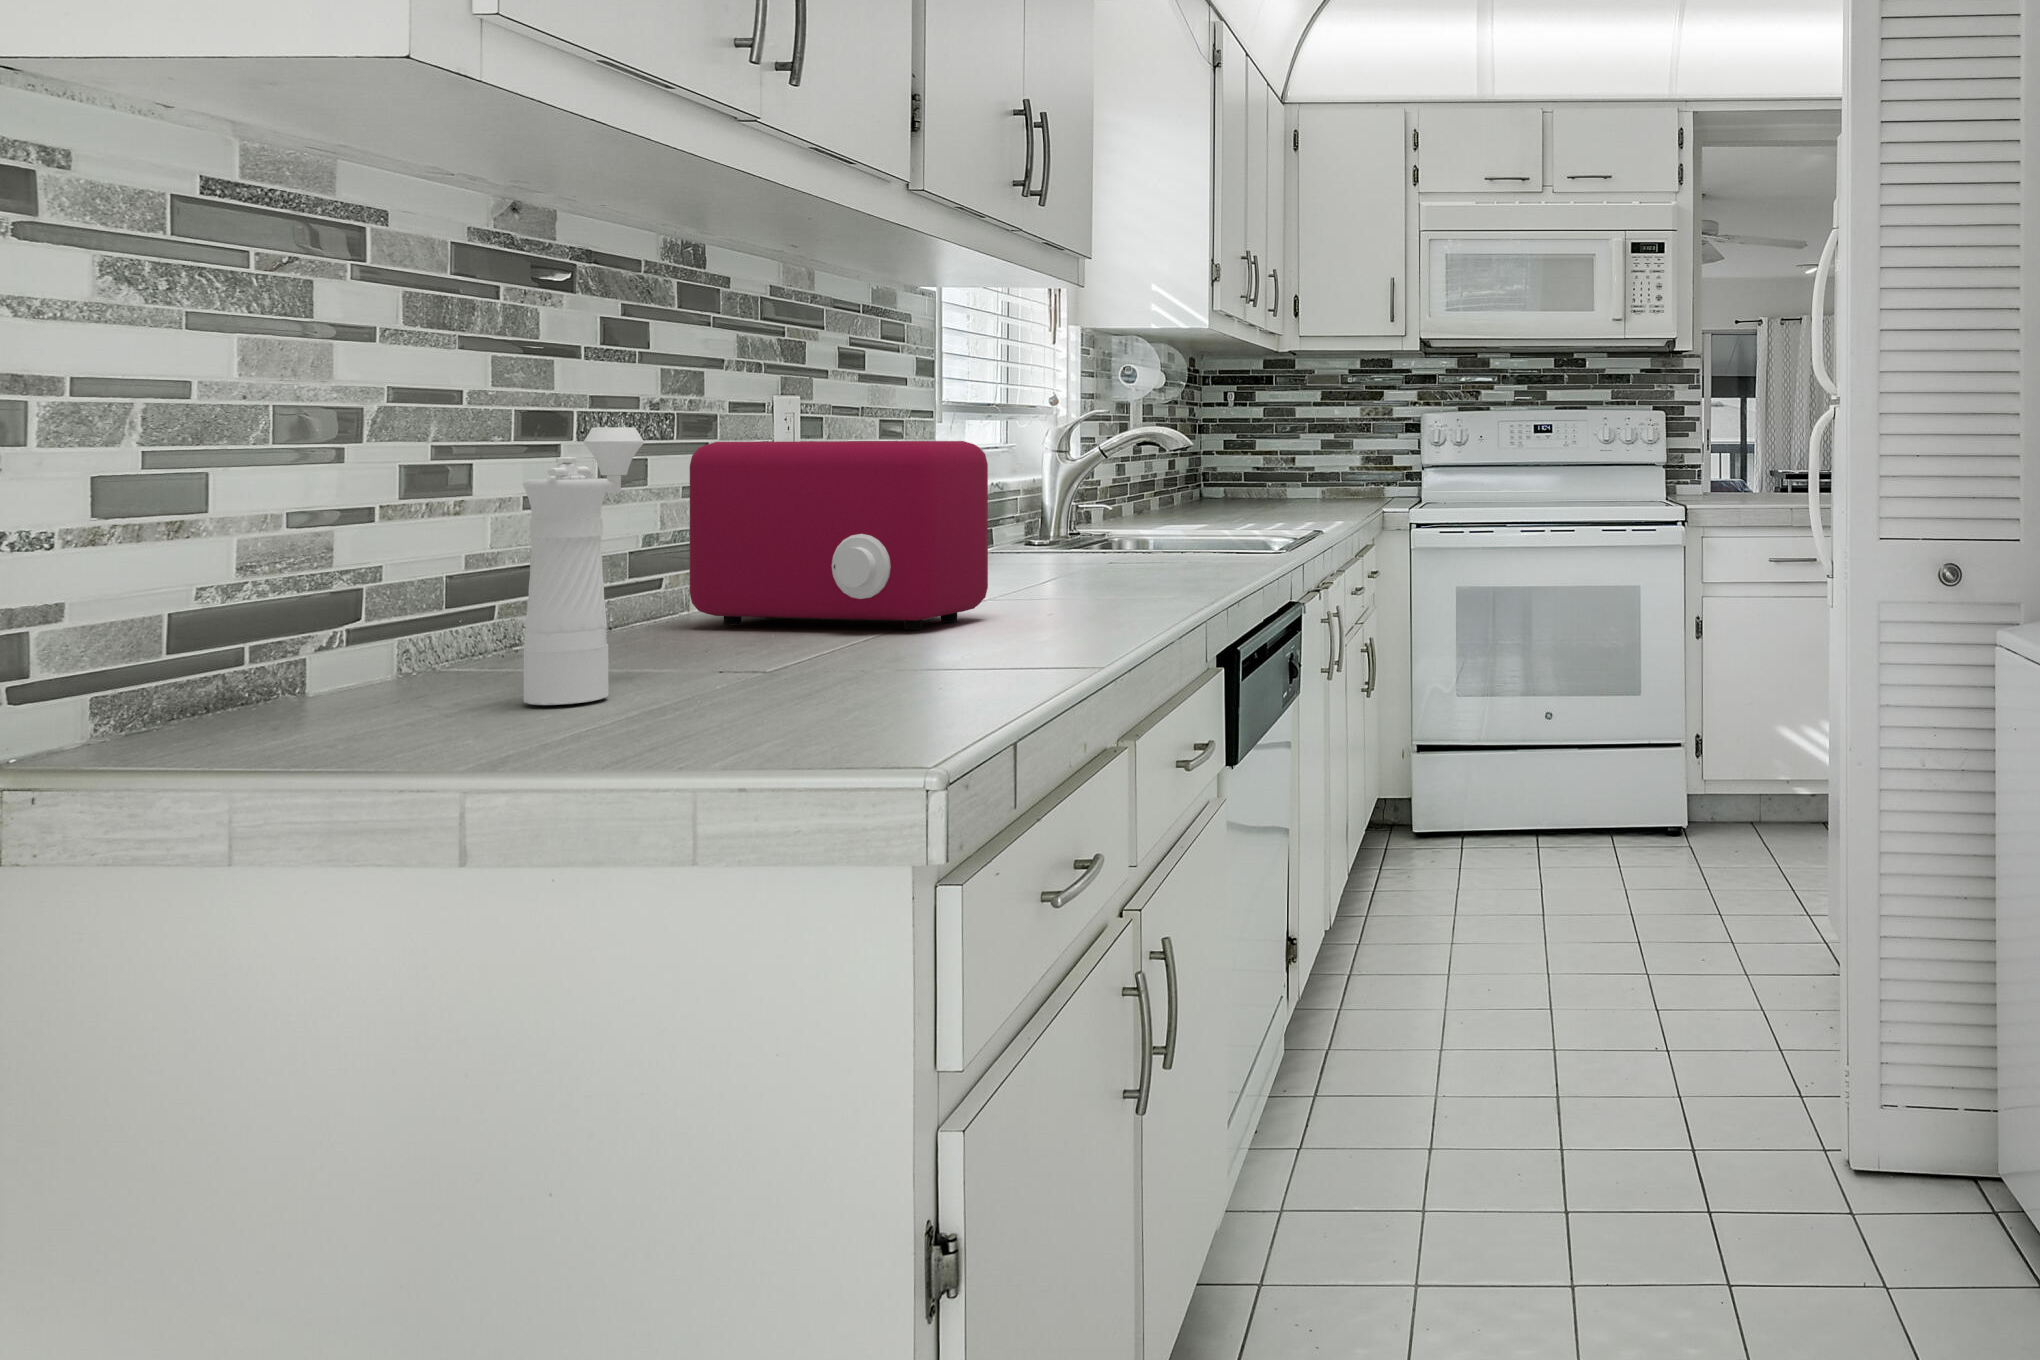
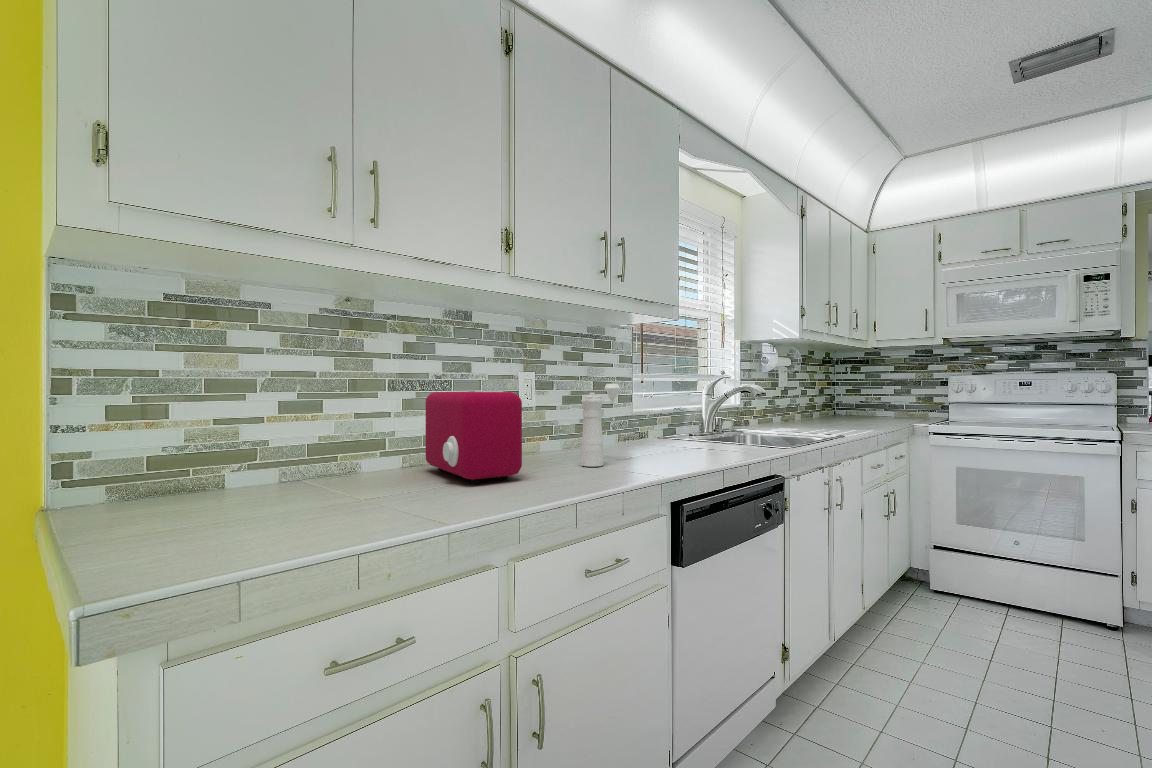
pepper mill: present [523,427,644,705] -> present [581,384,620,467]

